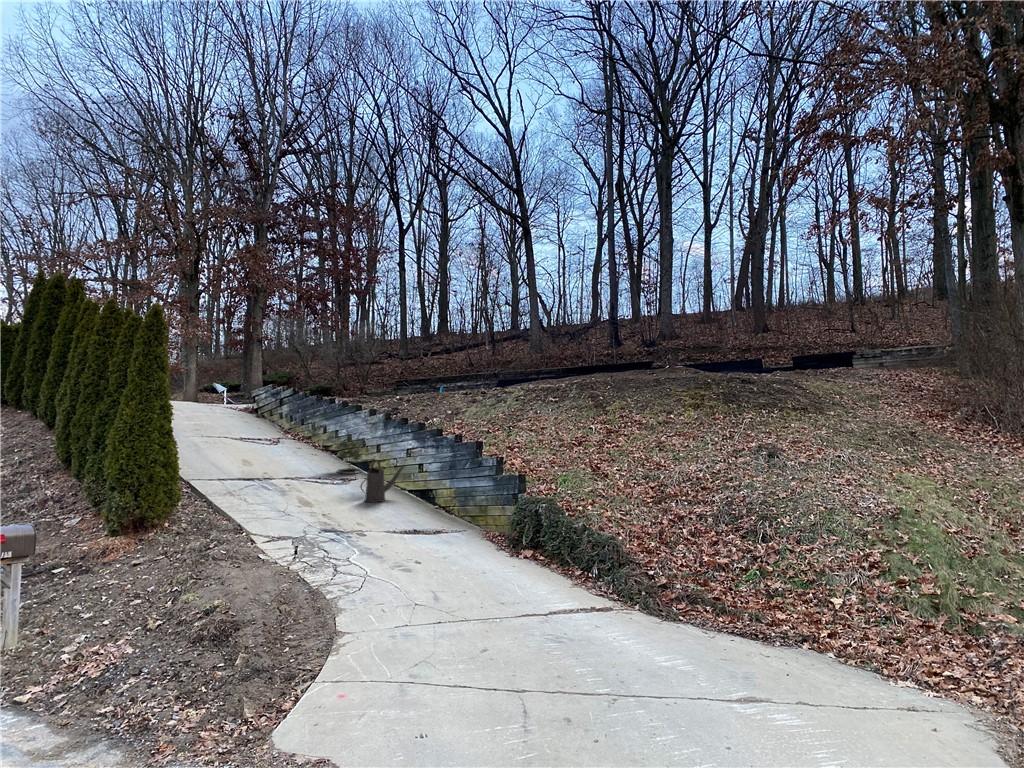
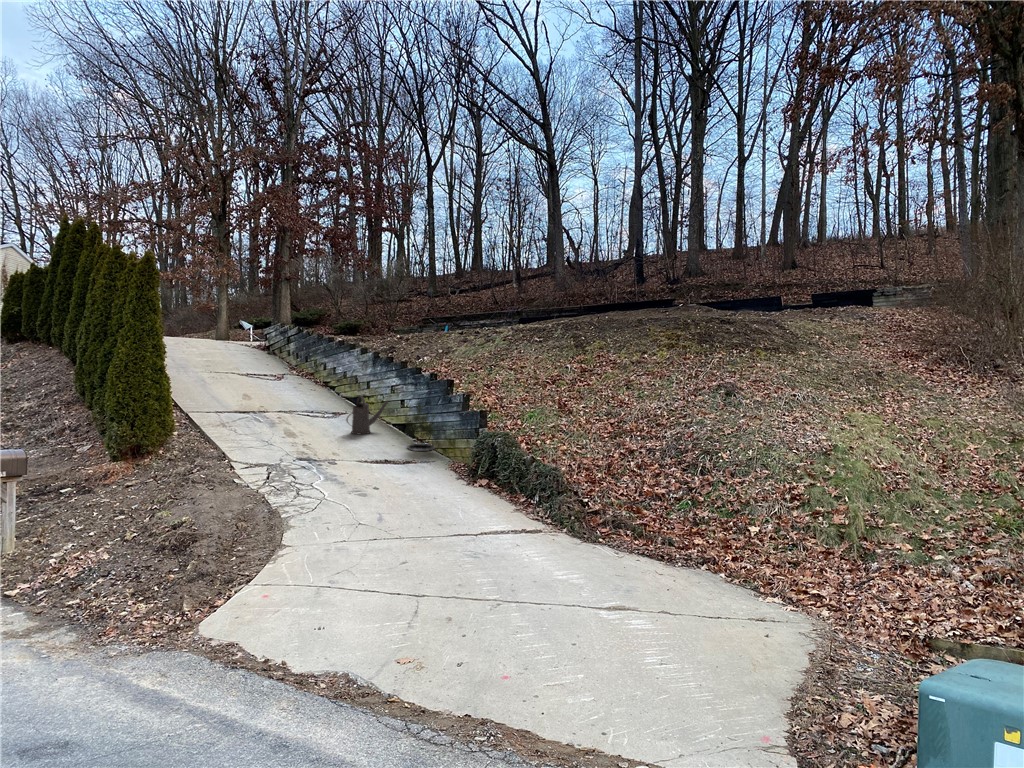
potted tree: present [336,431,362,474] -> present [406,401,436,451]

